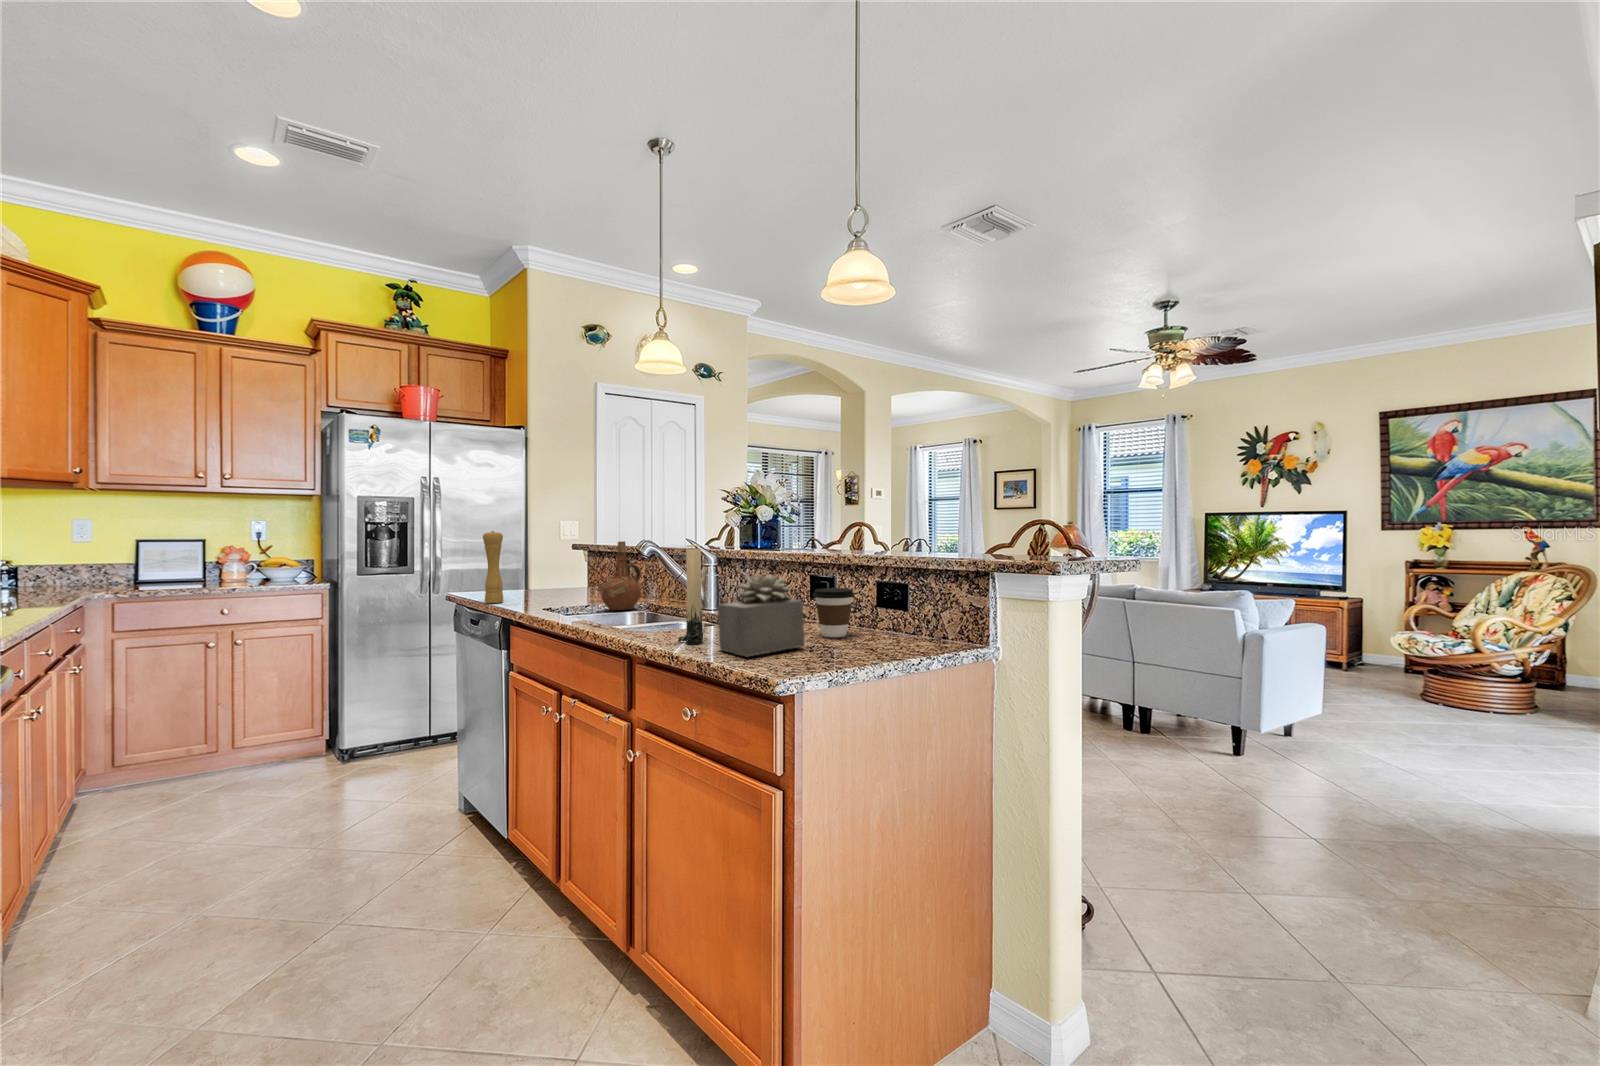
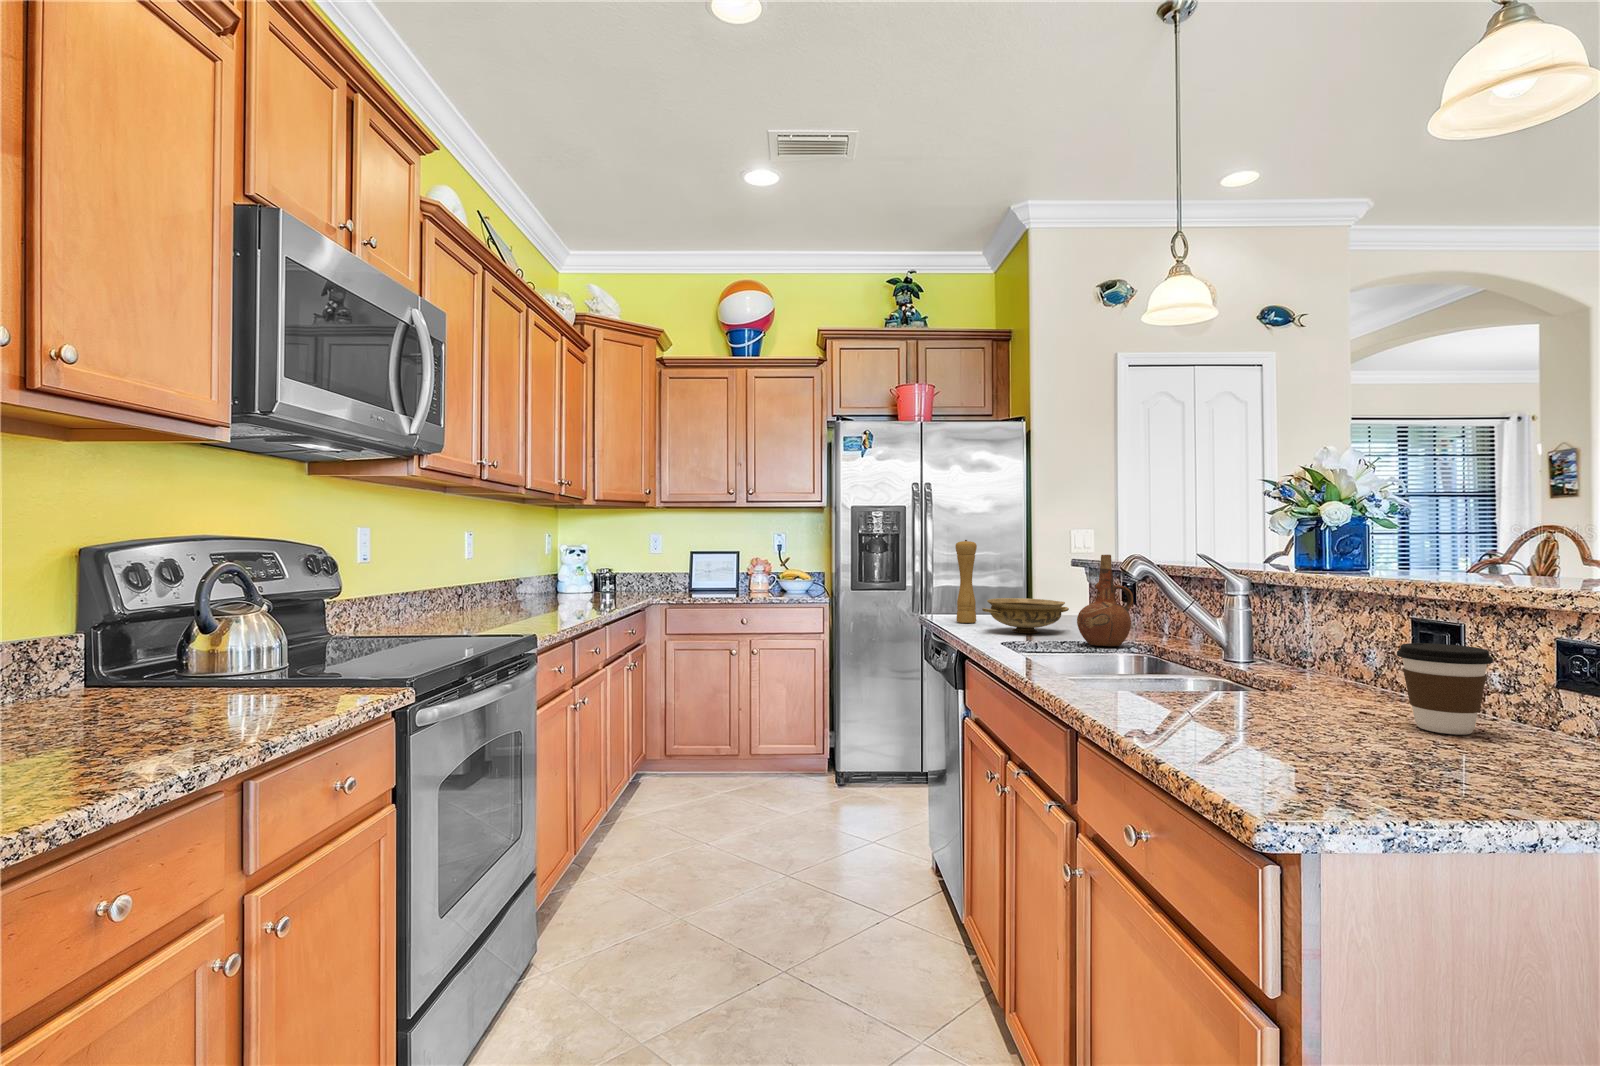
candle: present [678,545,703,644] -> none [1148,559,1186,705]
succulent plant: present [718,574,805,656] -> none [1200,607,1365,738]
ceramic bowl: none [517,578,586,607] -> present [982,598,1069,633]

